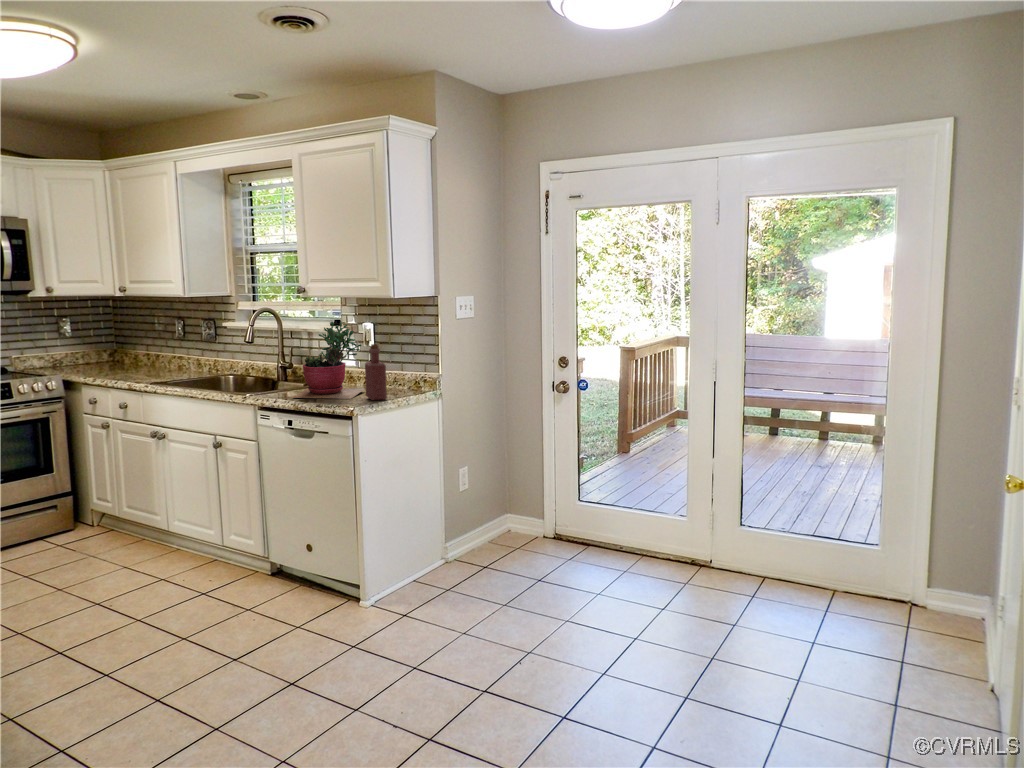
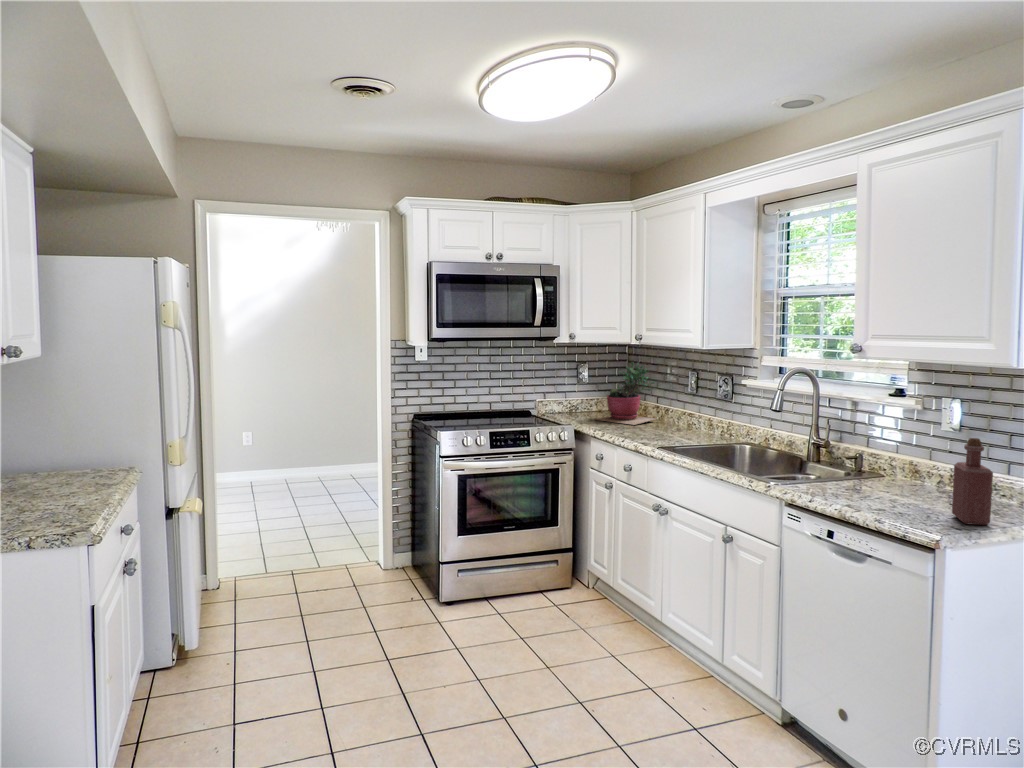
succulent plant: present [292,322,364,399] -> present [596,363,655,425]

